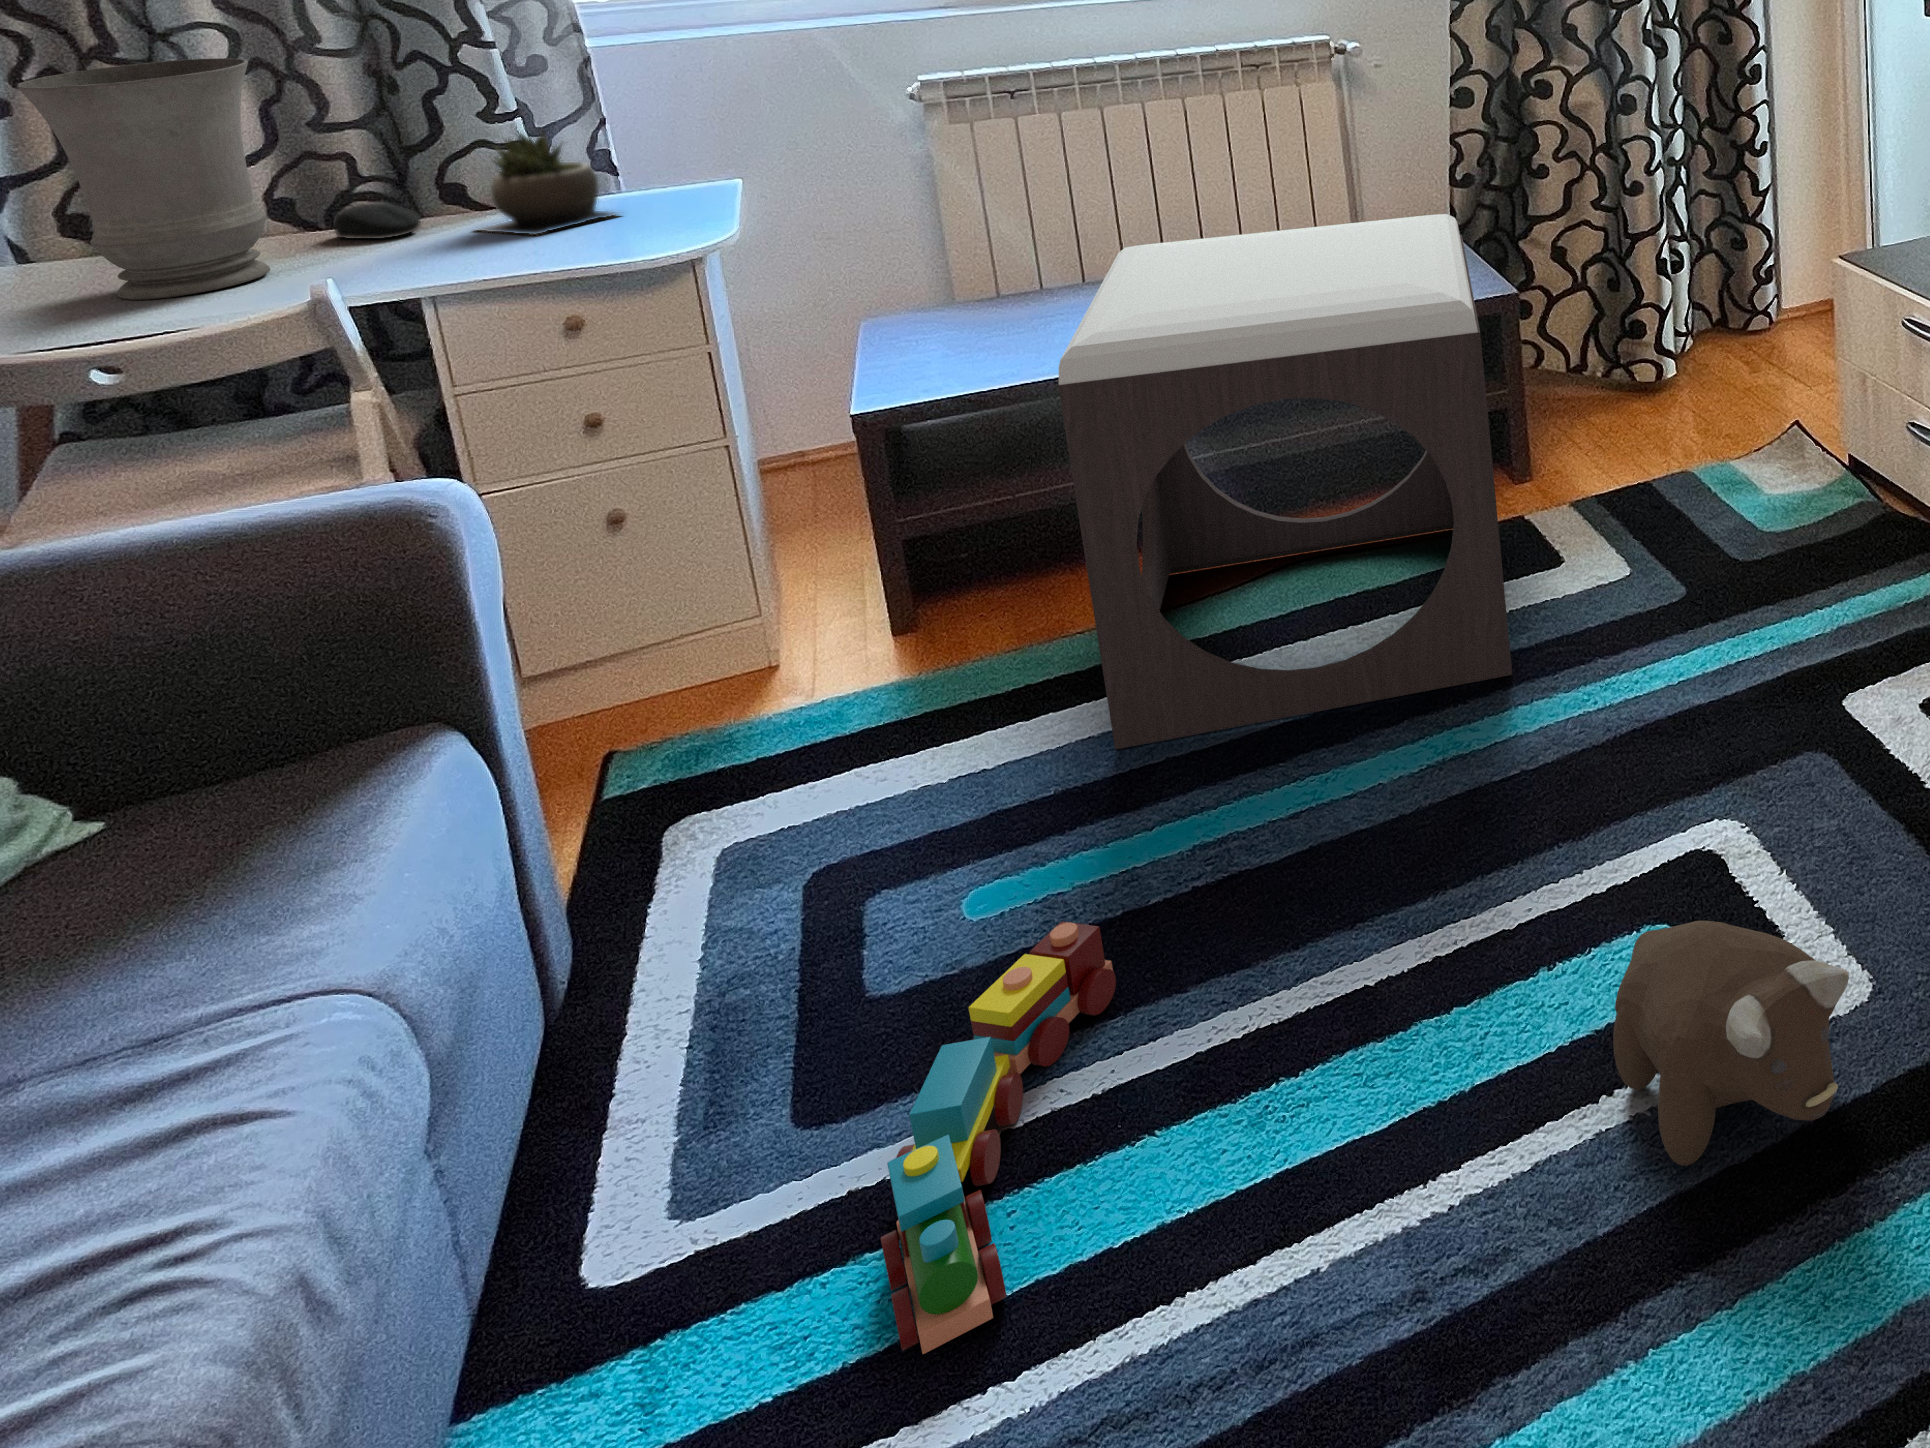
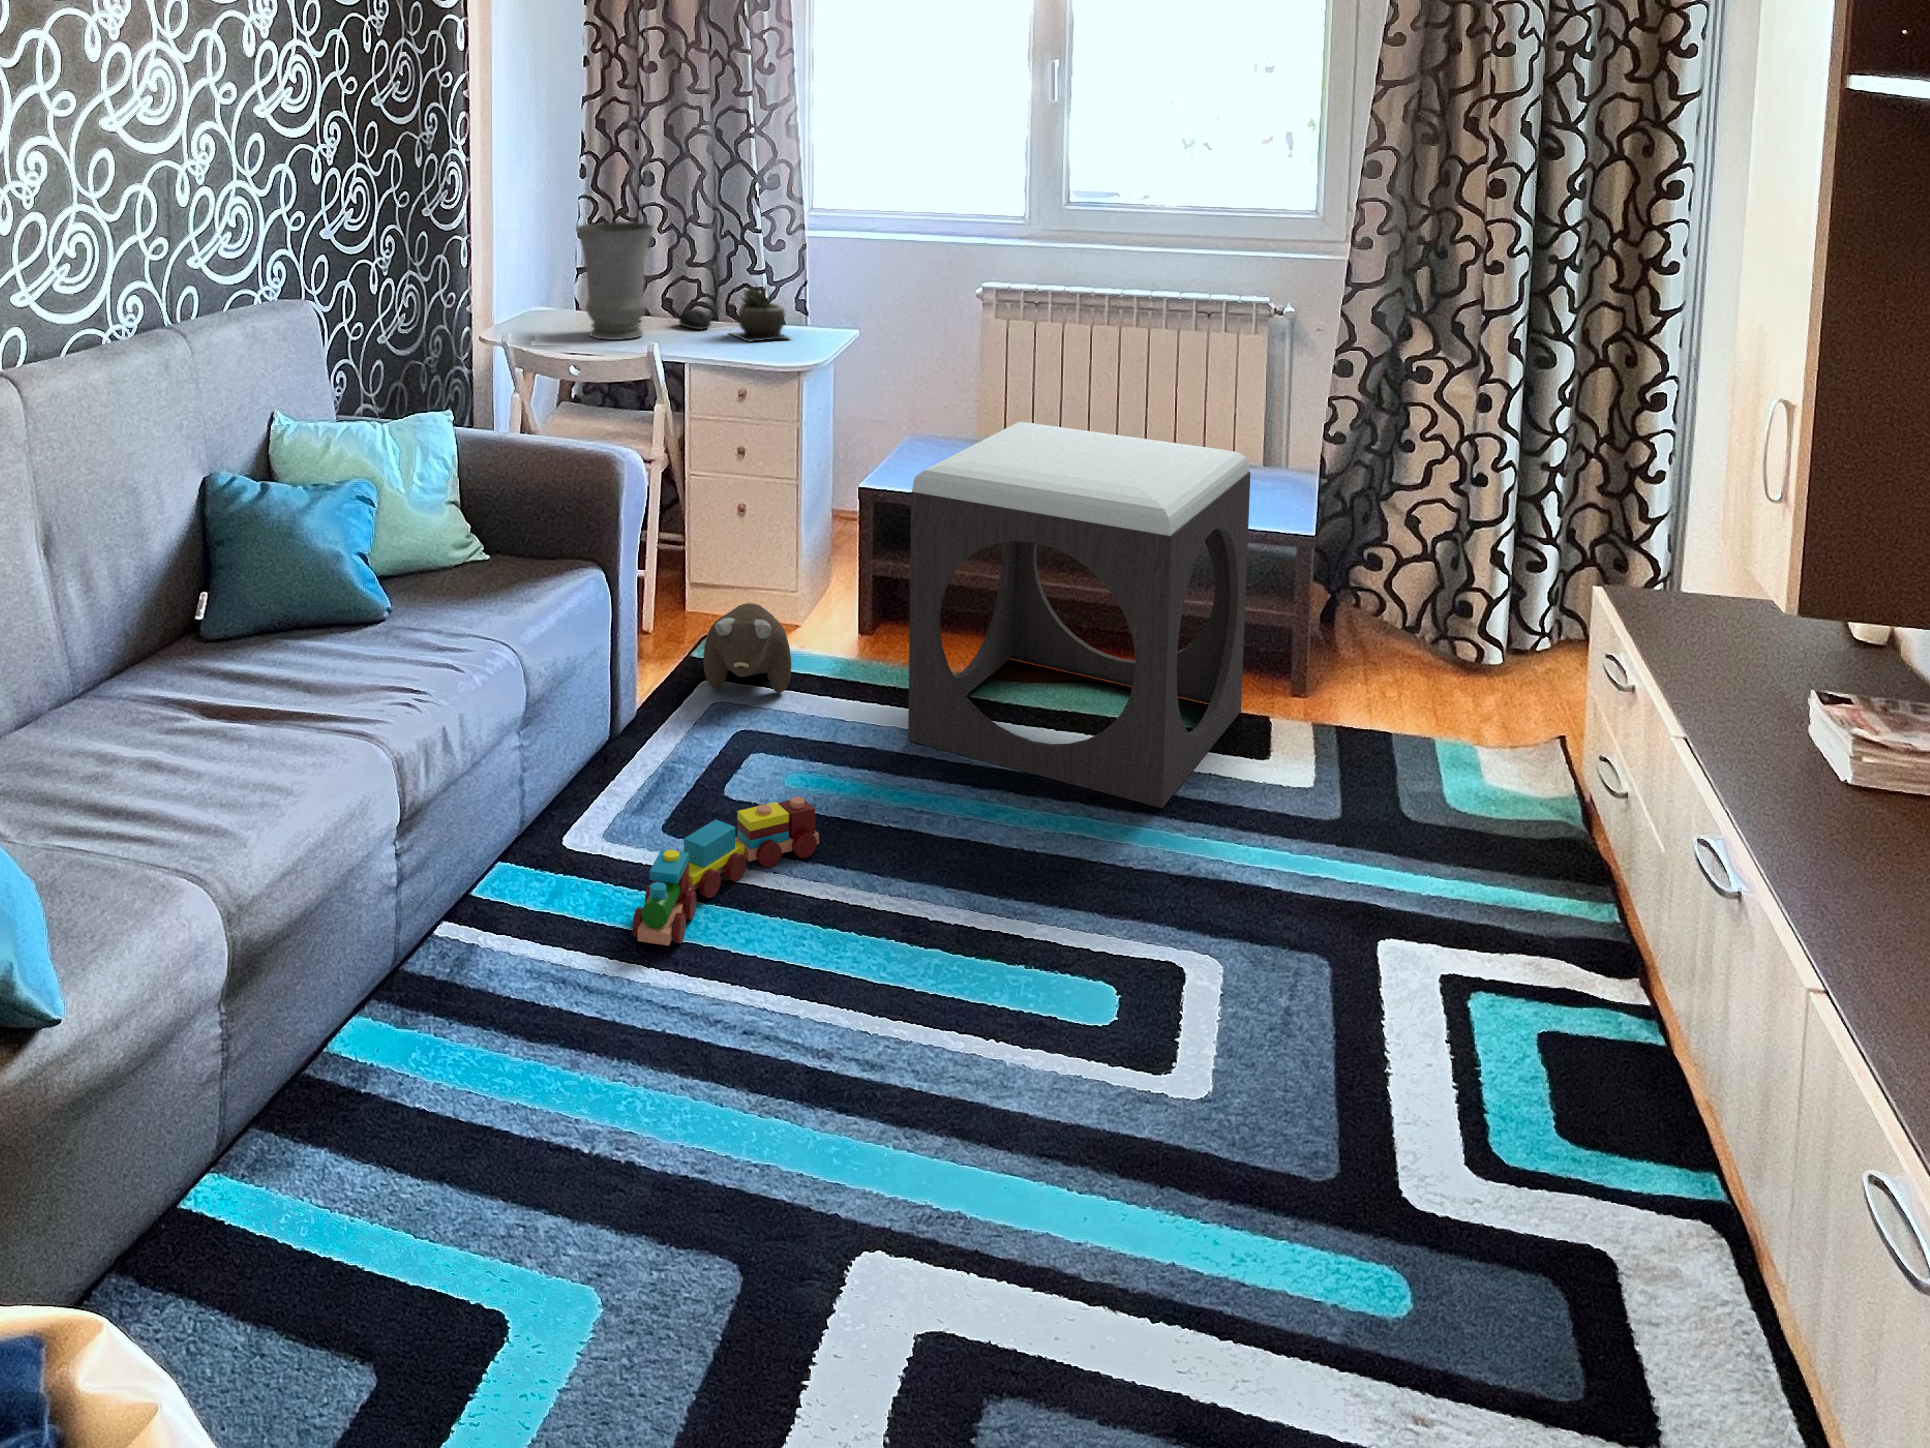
plush toy: present [1613,921,1849,1166] -> present [703,603,791,693]

